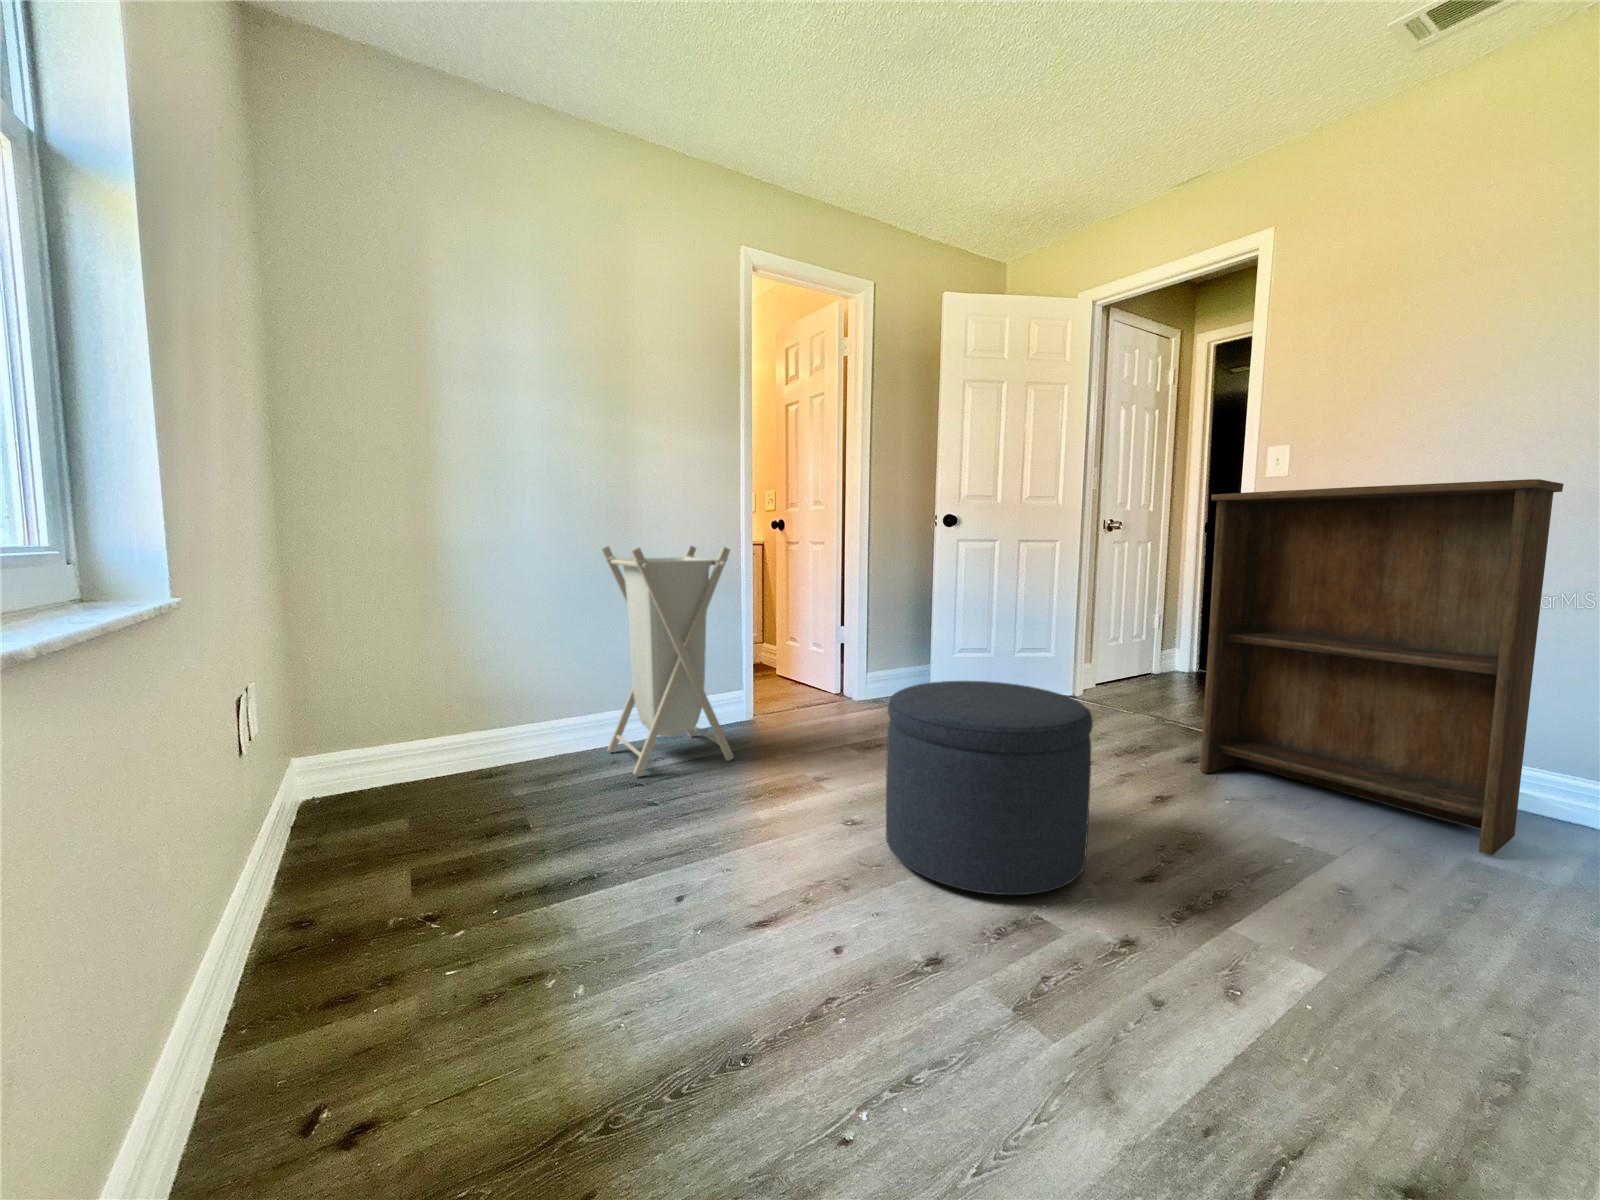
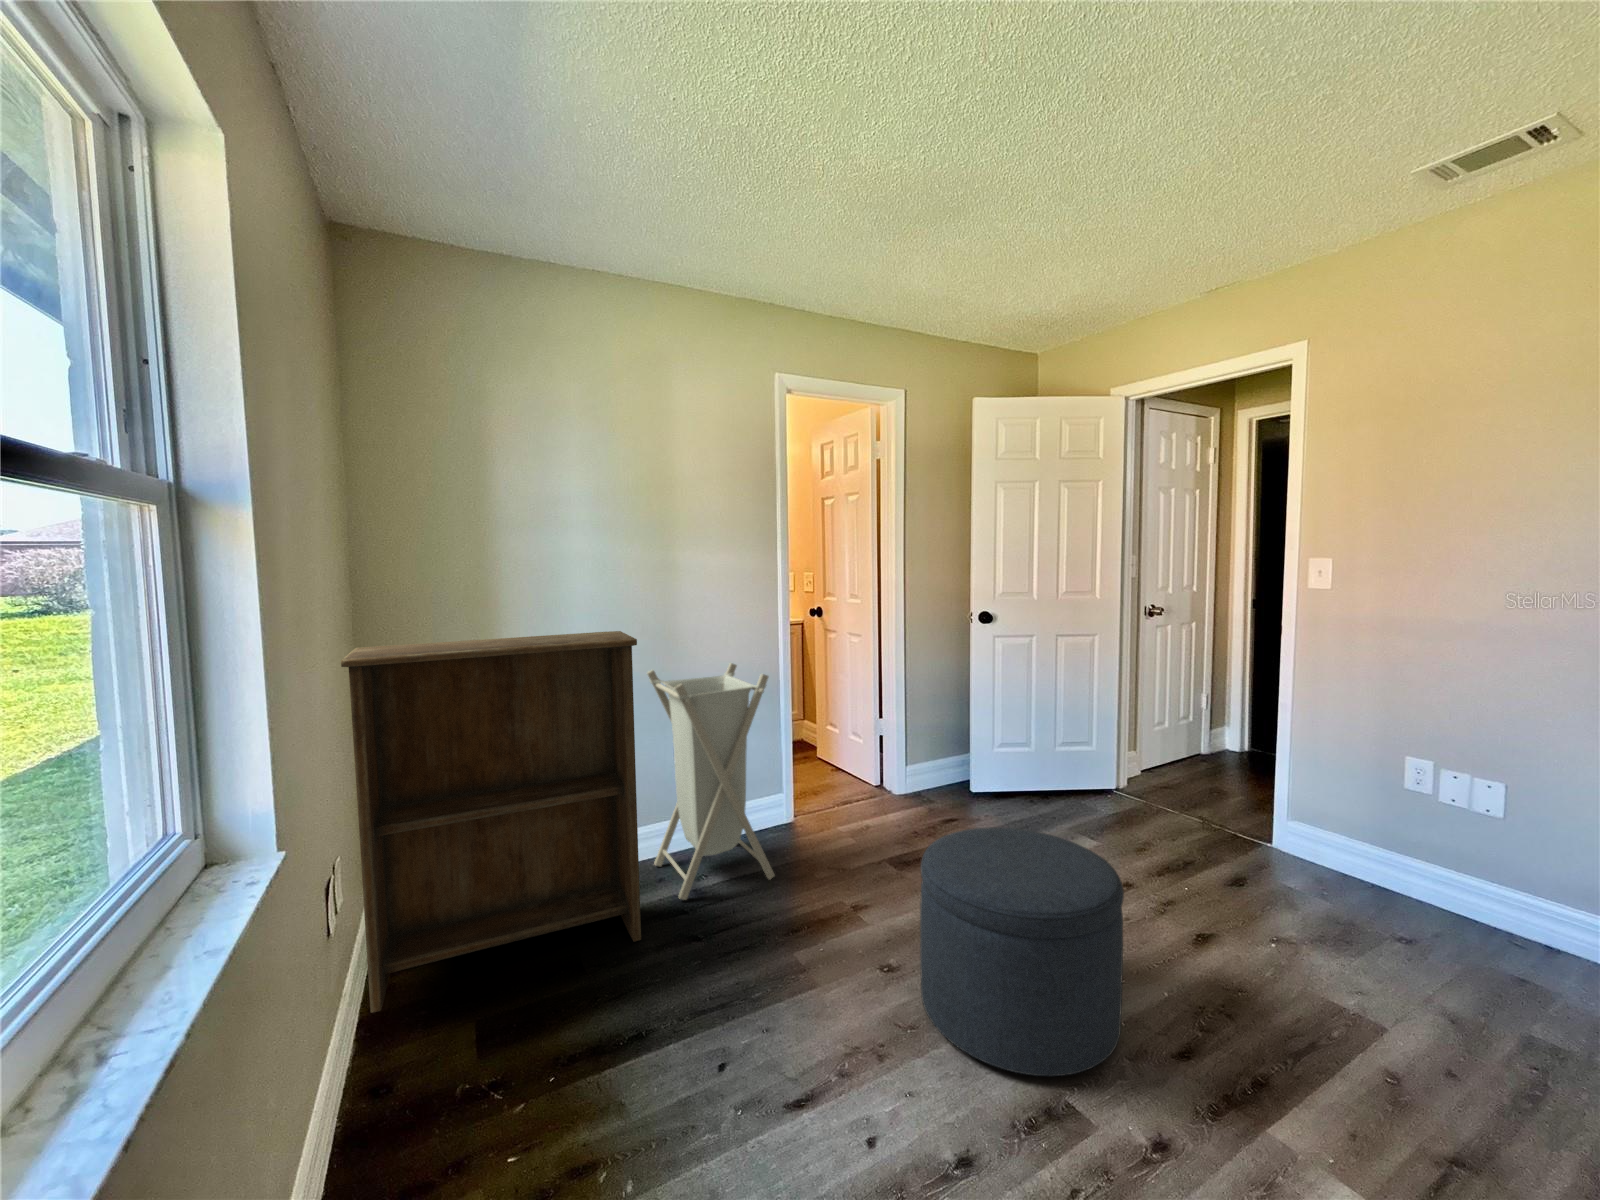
bookshelf: present [1200,479,1563,855] -> present [341,631,641,1013]

